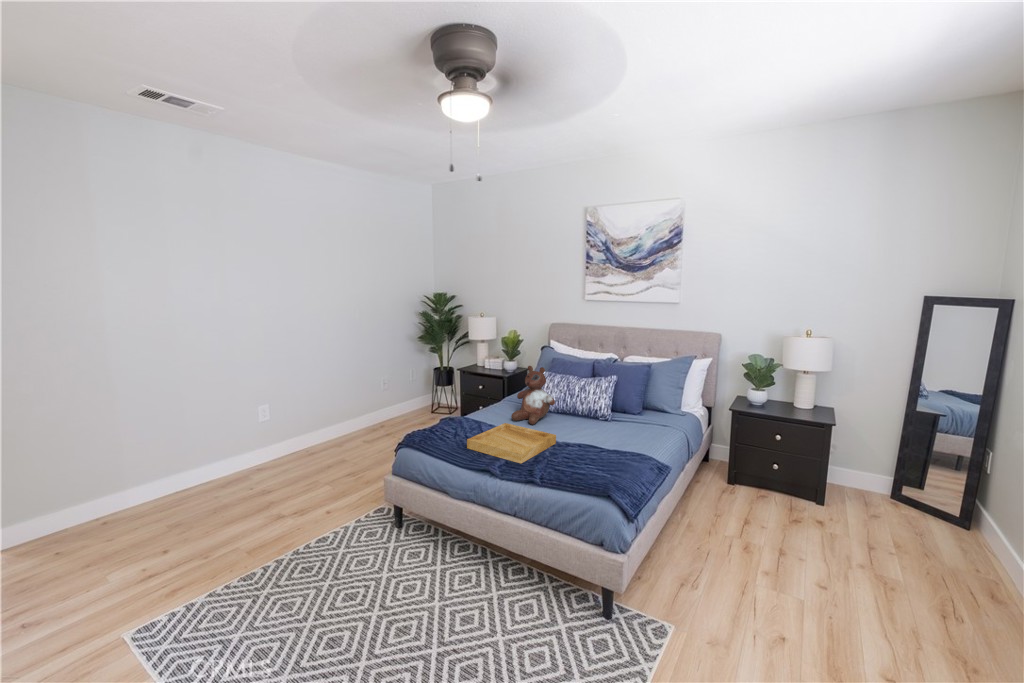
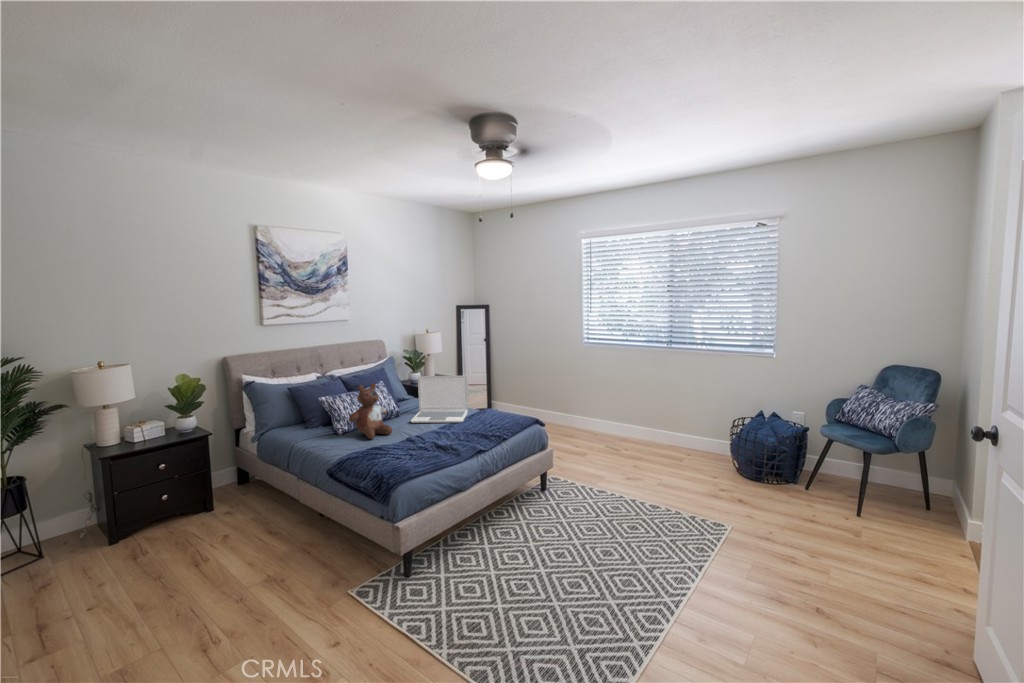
laptop: none [576,379,649,450] -> present [411,376,468,423]
tray: present [467,423,556,463] -> none [398,423,475,454]

